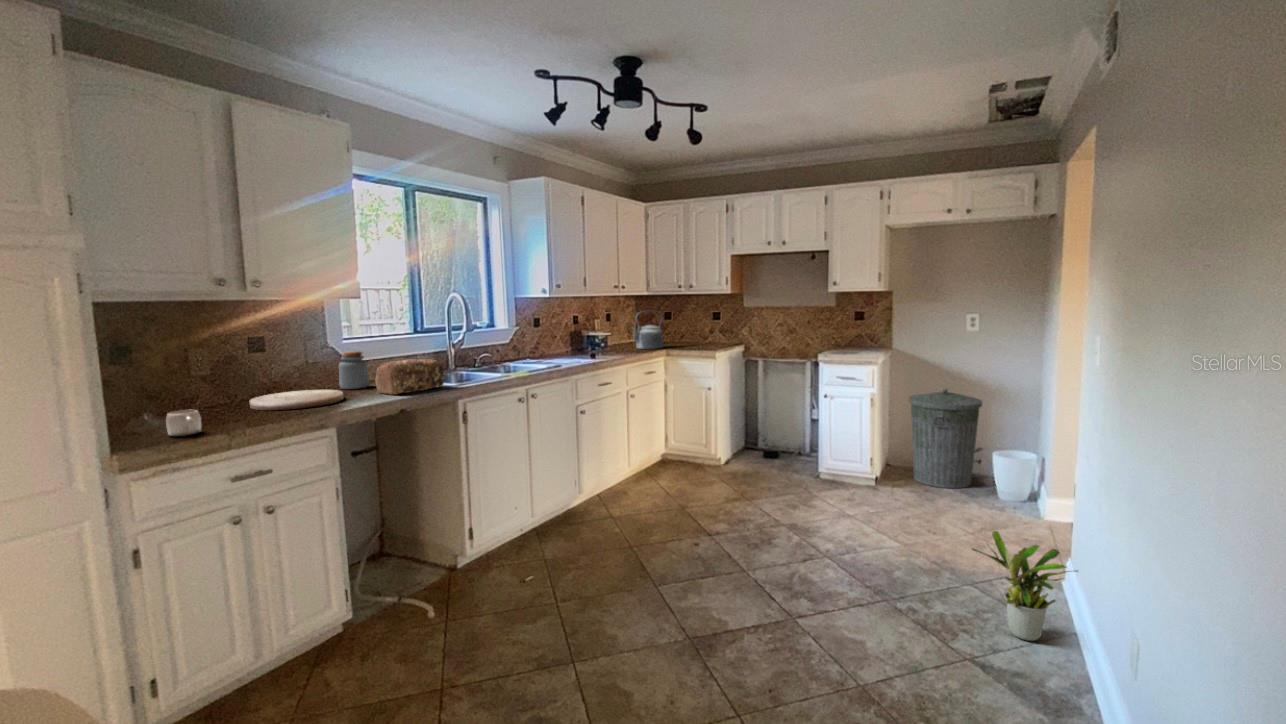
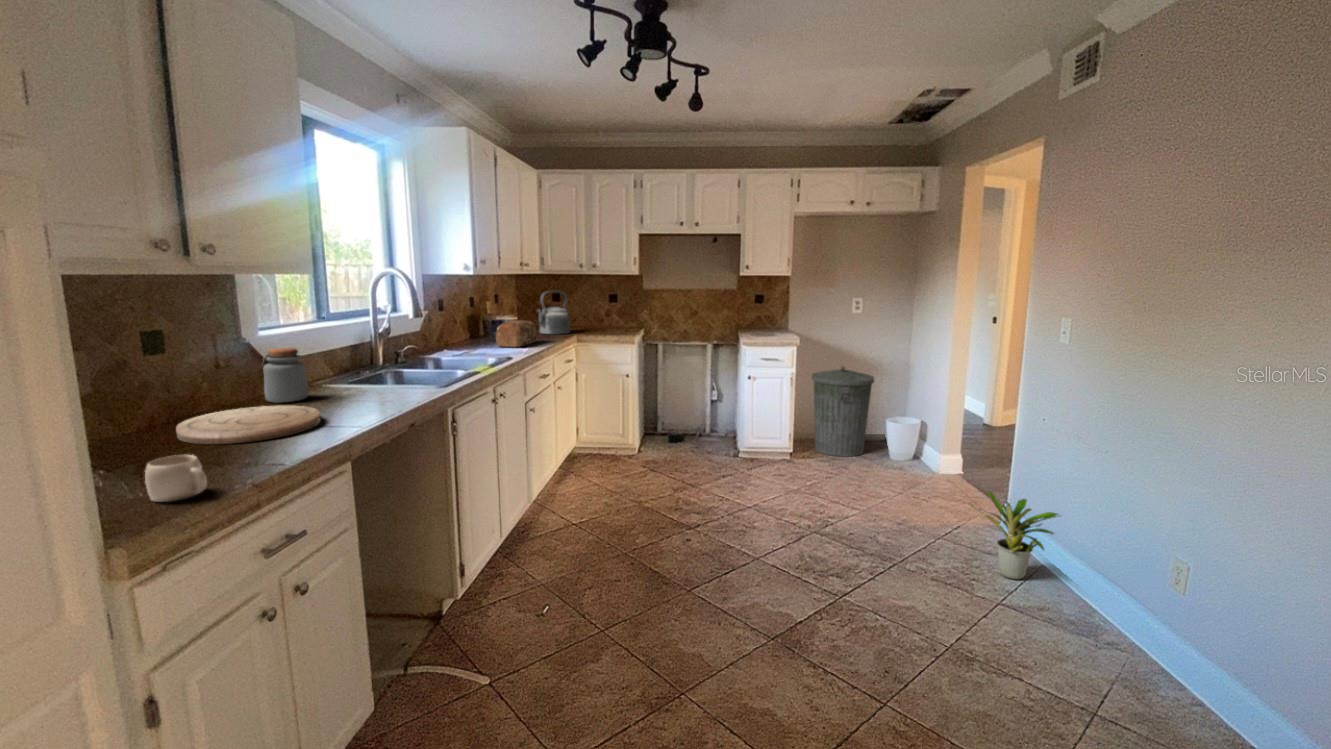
bread loaf: present [375,359,444,395] -> present [496,320,536,348]

